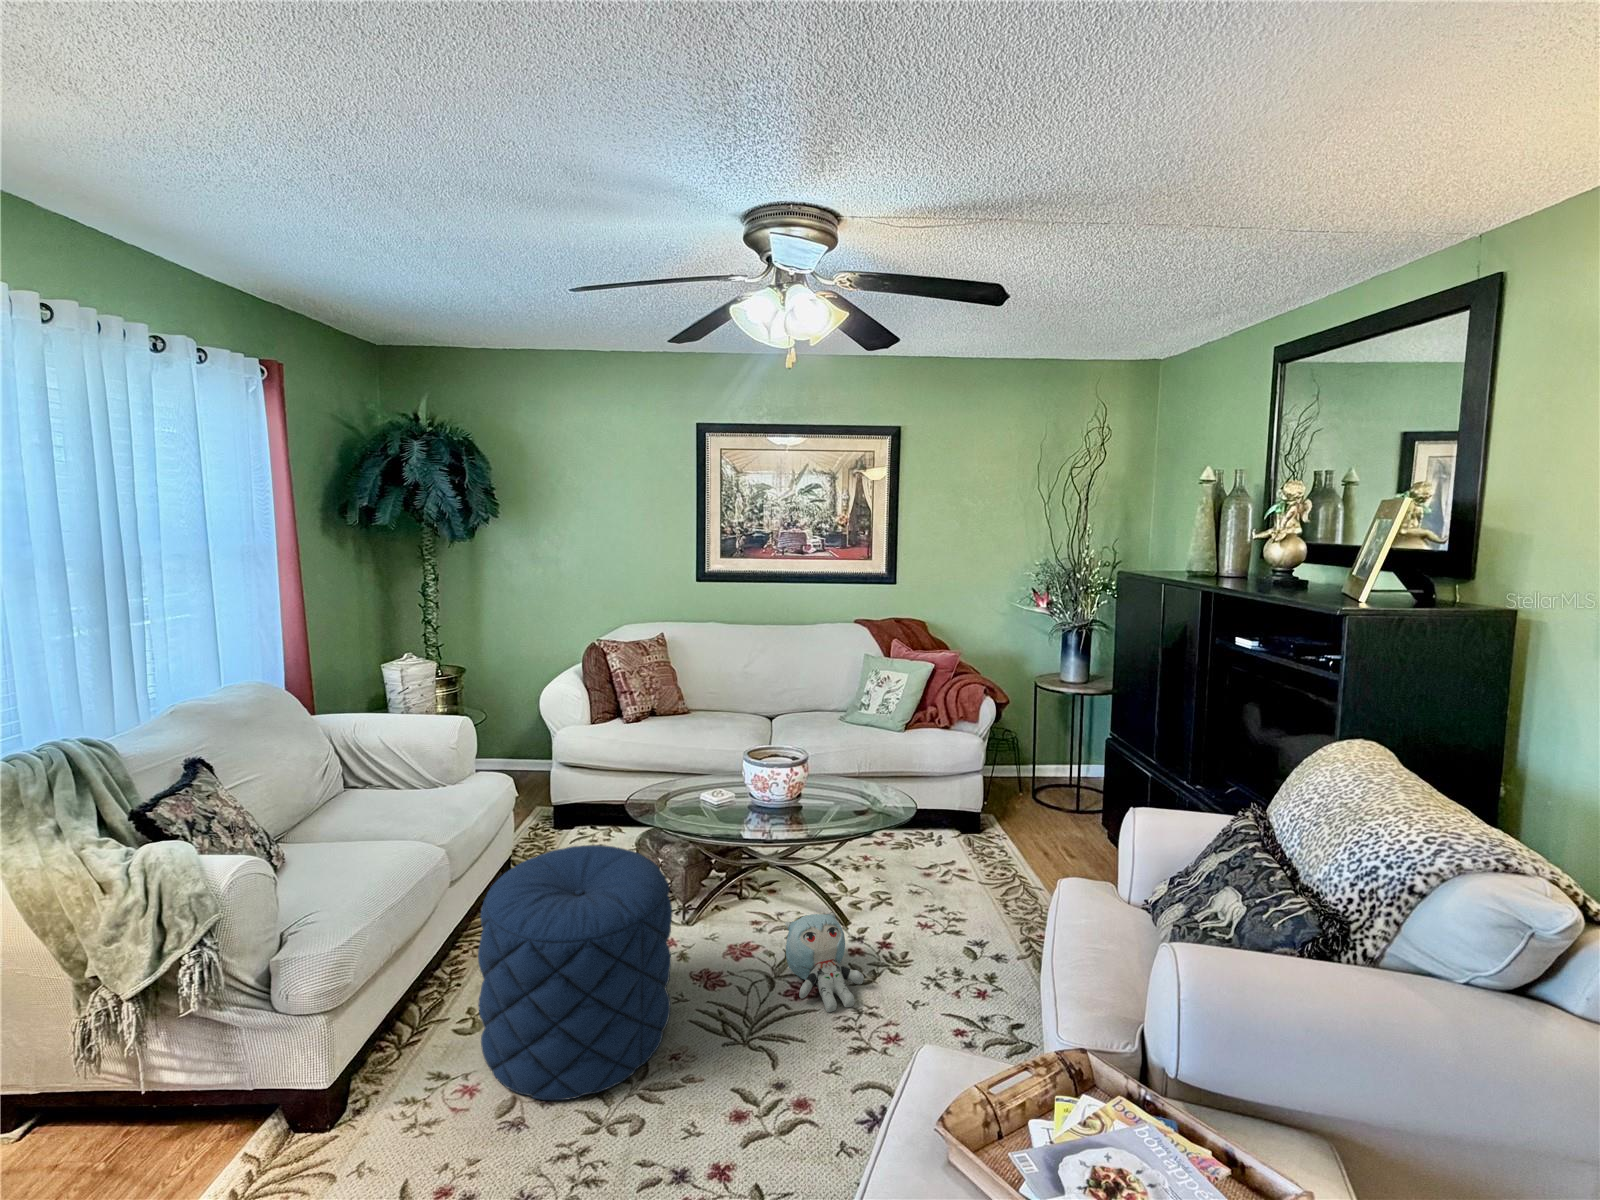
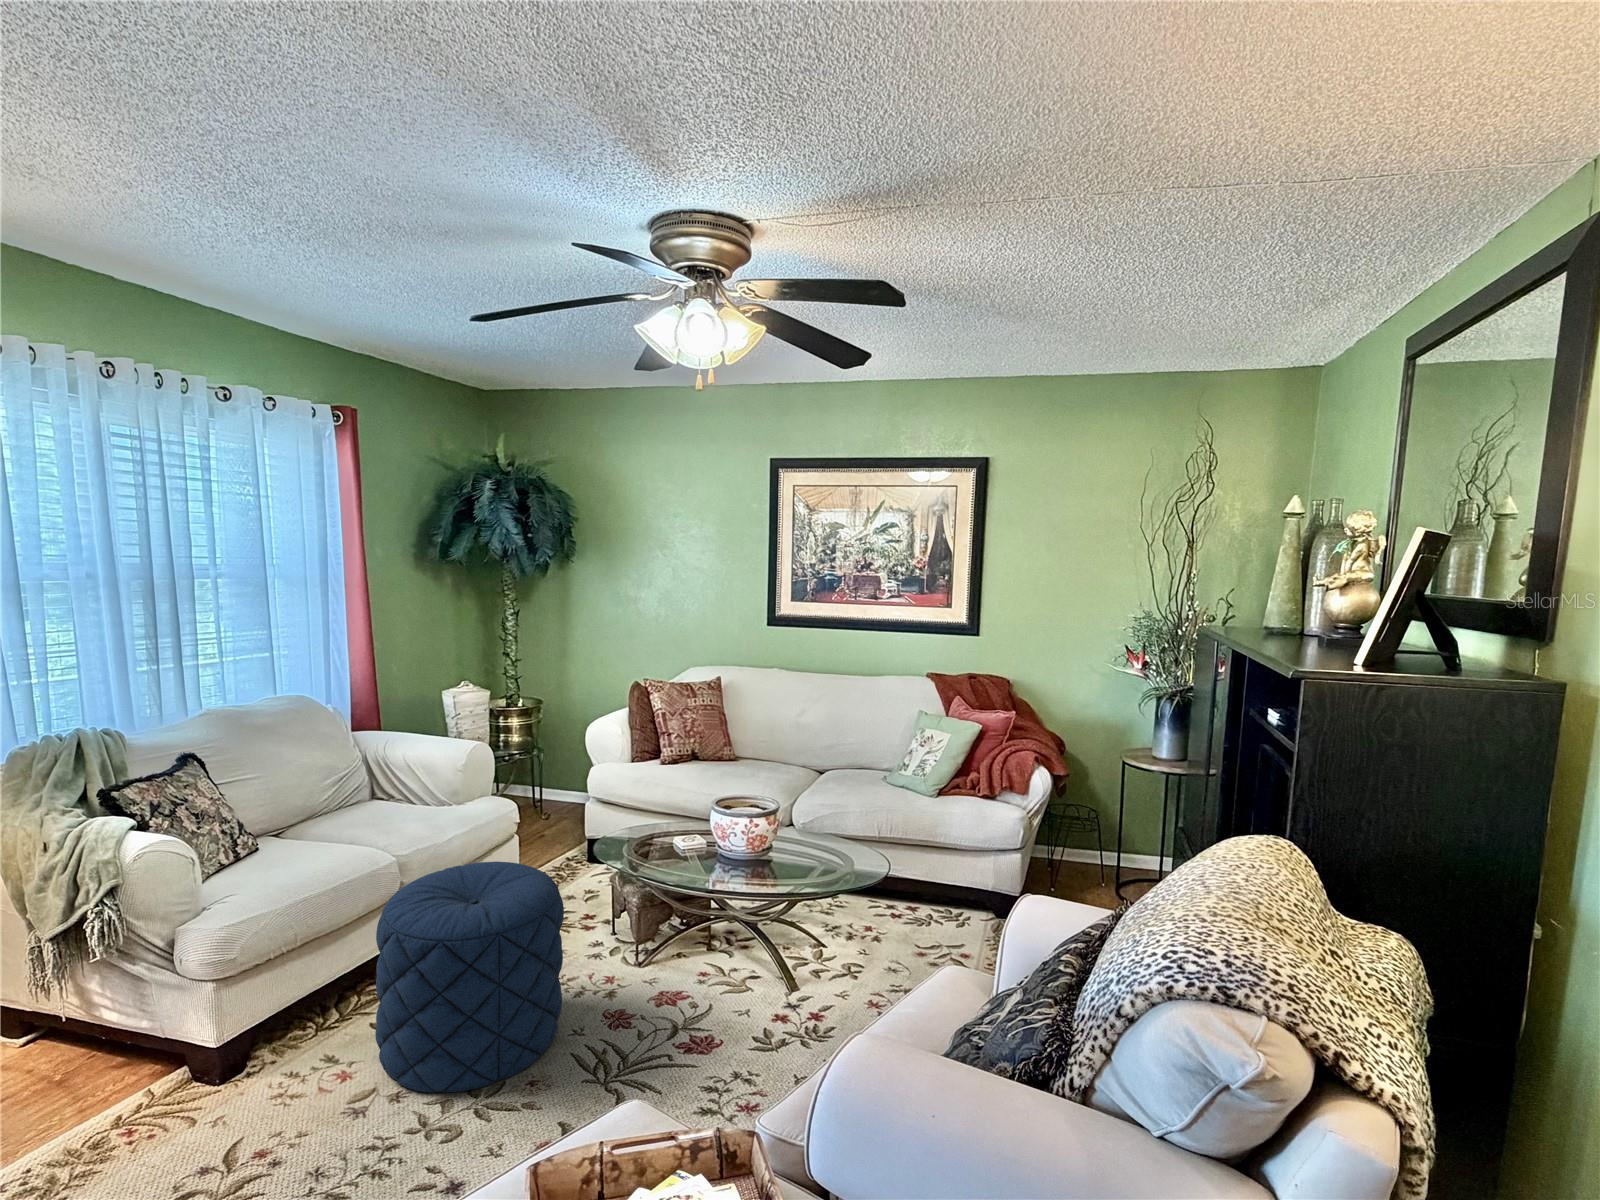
plush toy: present [785,913,864,1012] -> none [683,971,757,1075]

